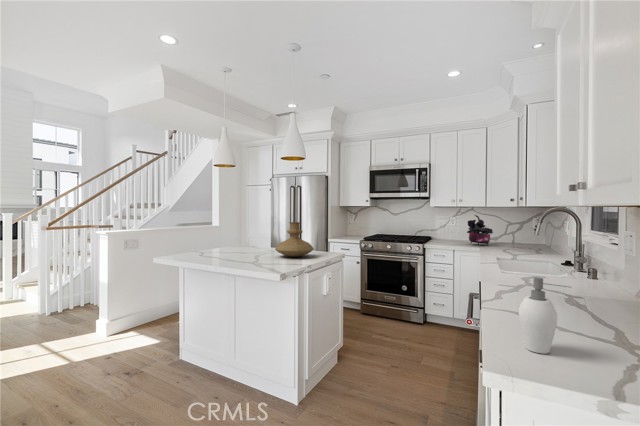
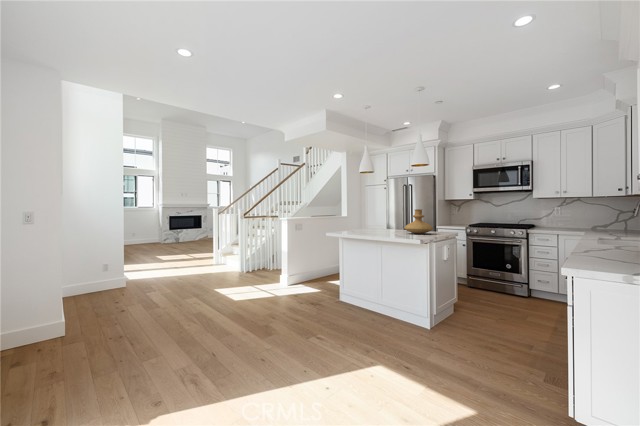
potted plant: present [467,215,493,245] -> none [571,204,600,230]
soap dispenser: present [519,277,571,354] -> none [585,225,617,266]

